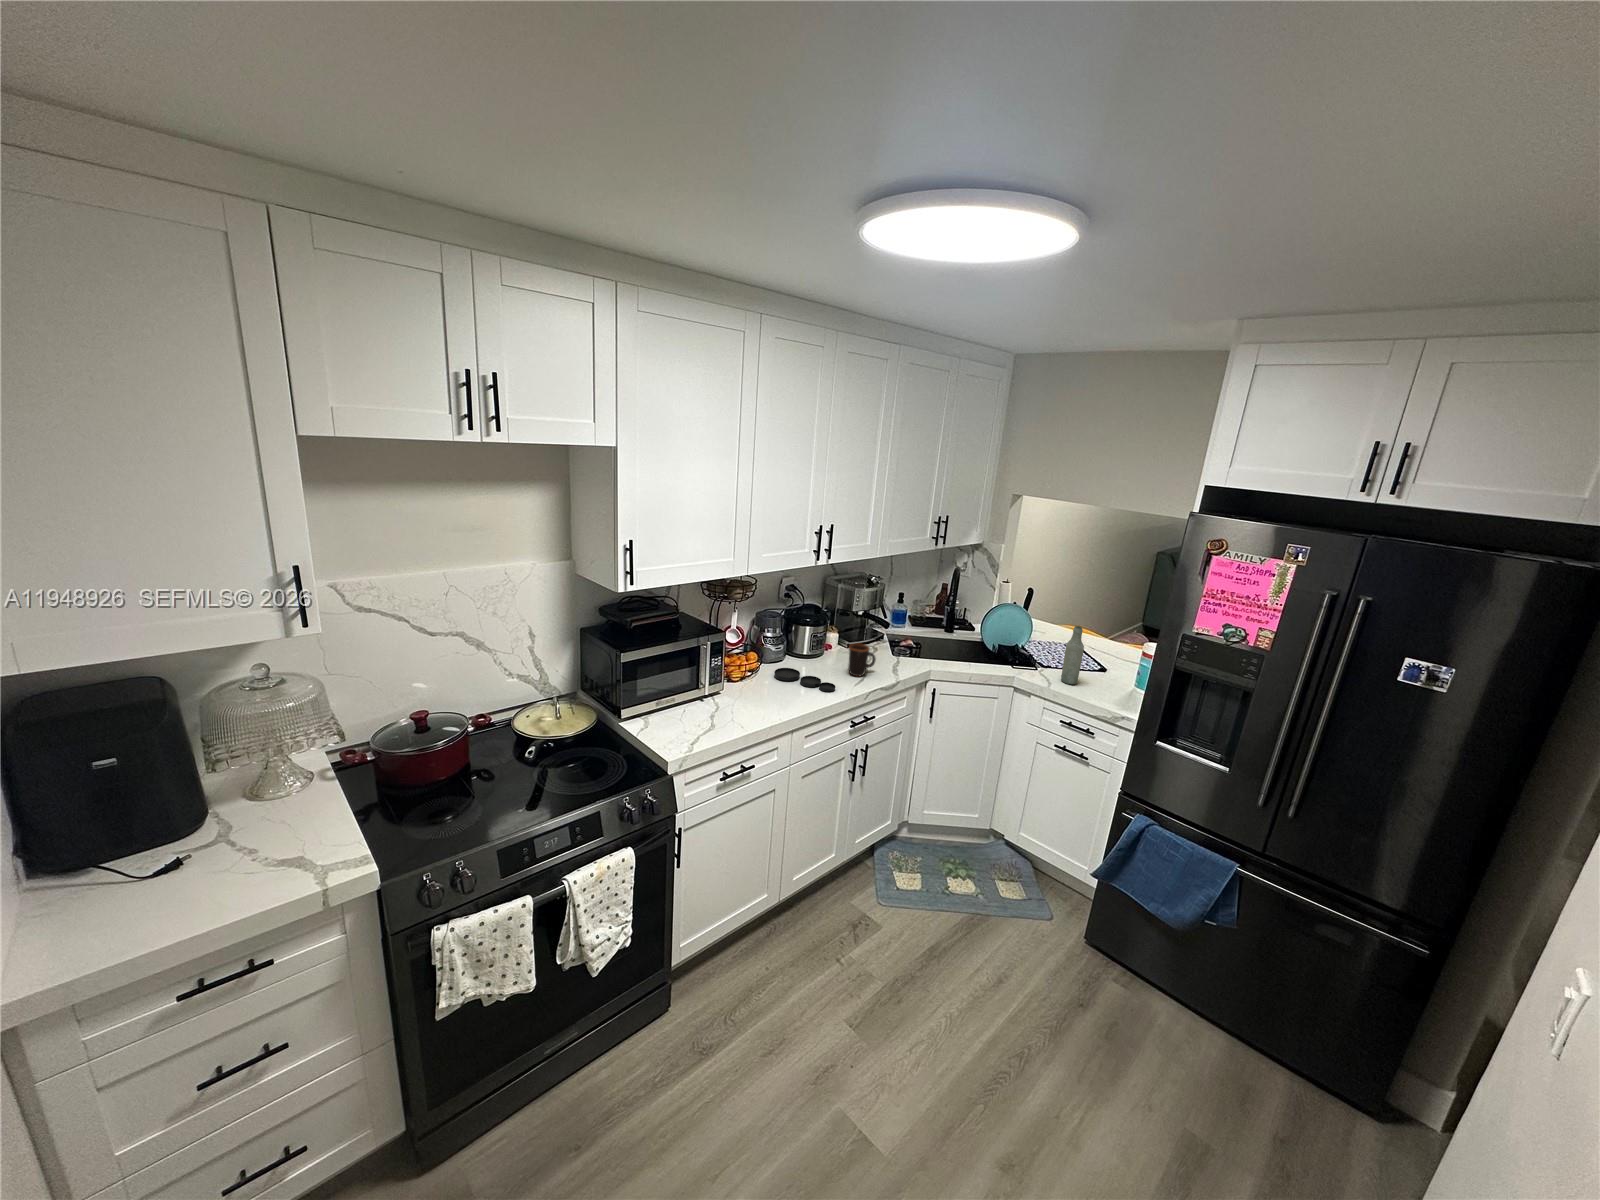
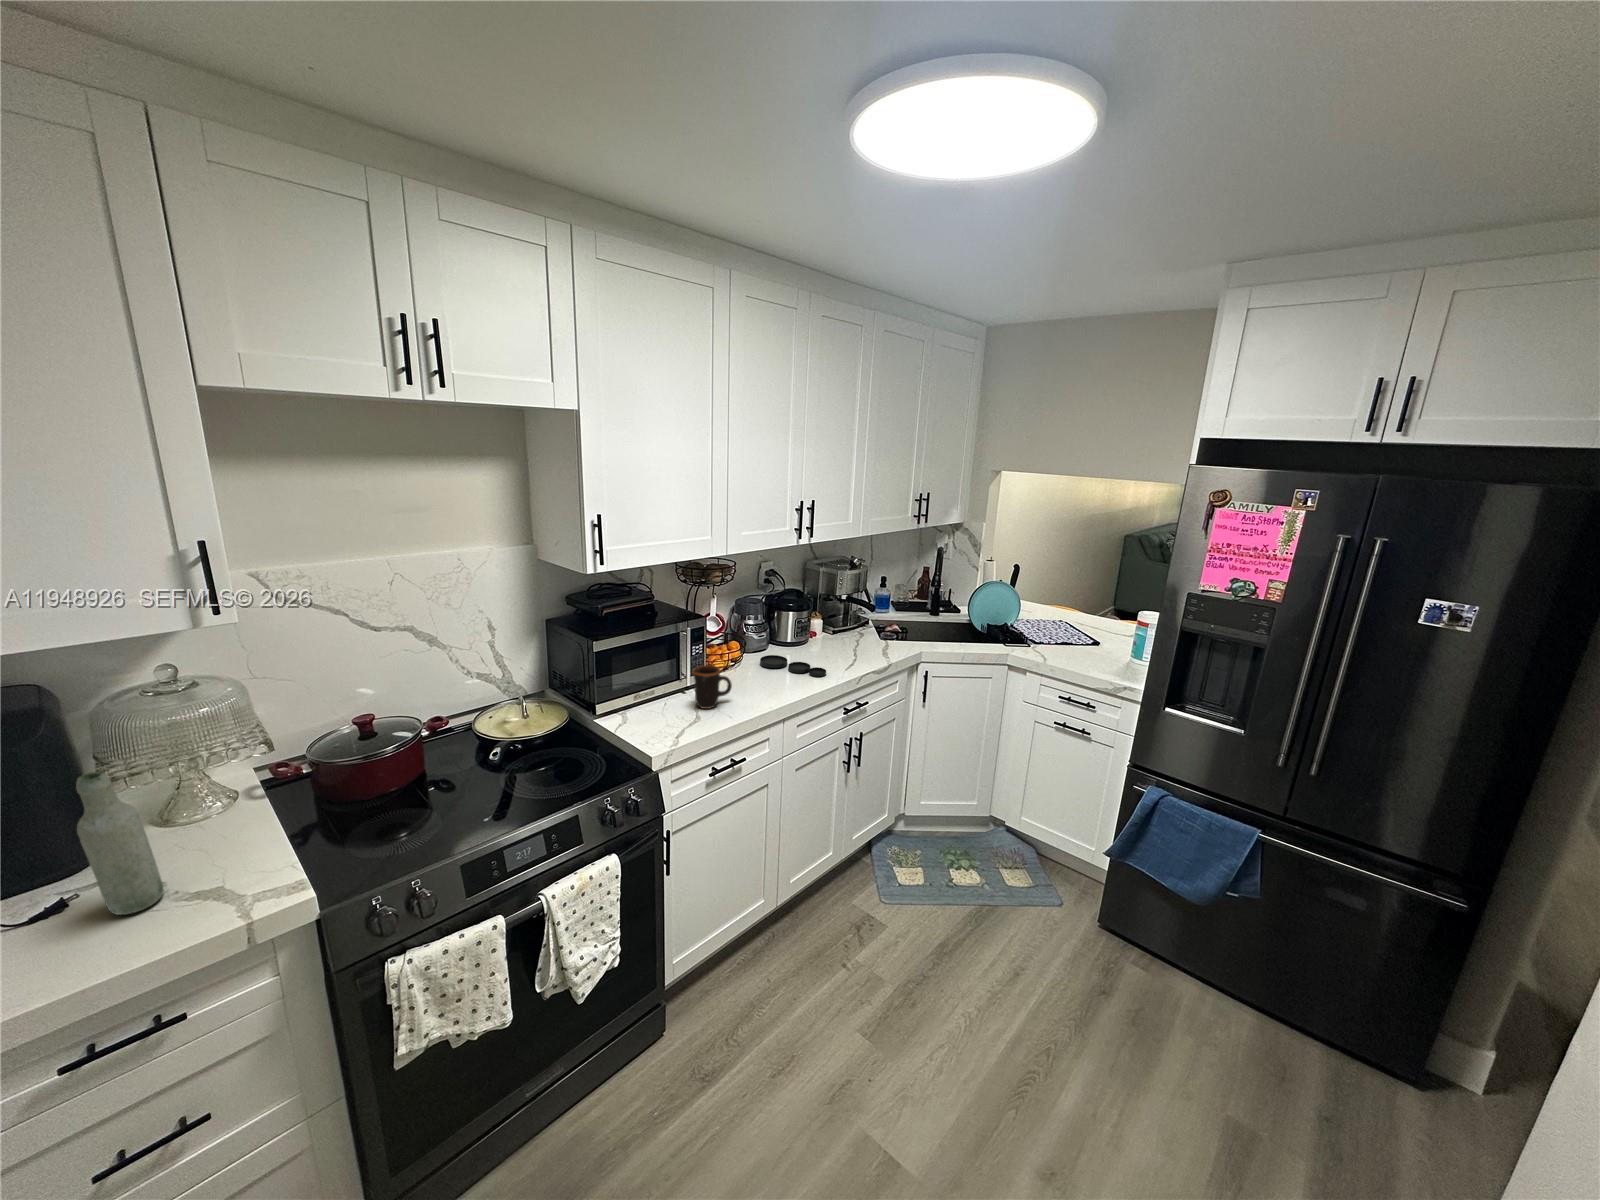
bottle: present [1061,626,1084,684] -> present [76,772,163,915]
mug: present [848,644,876,677] -> present [692,665,732,709]

